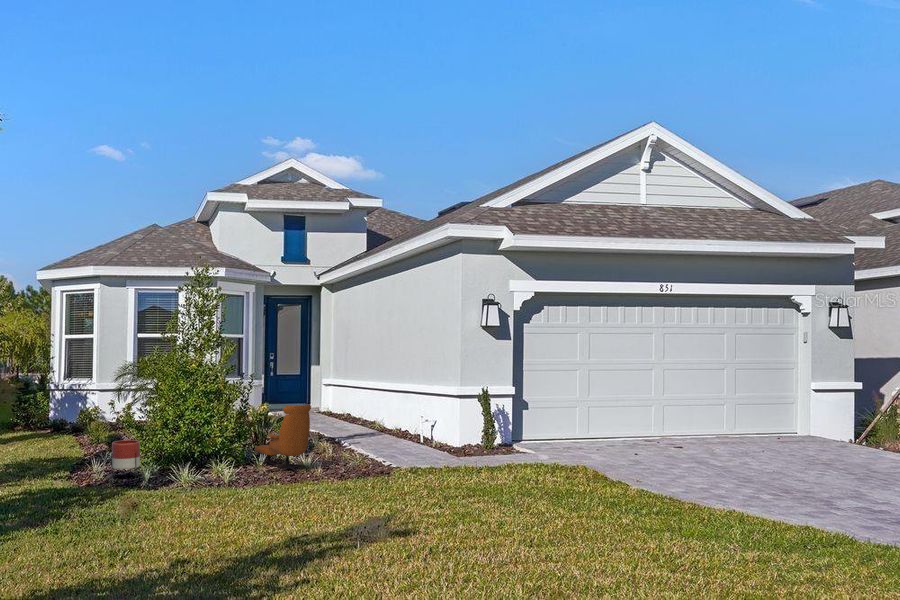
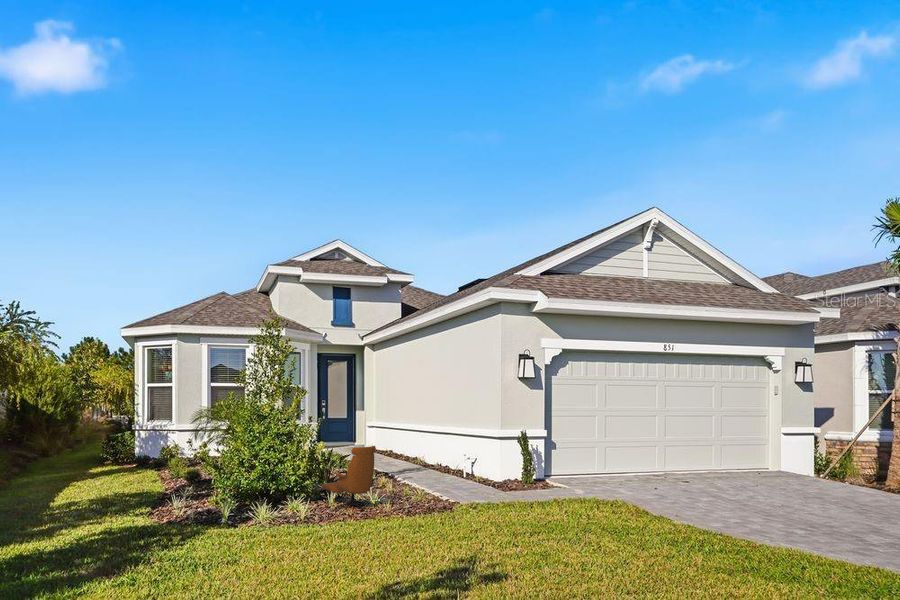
planter: present [111,440,140,479] -> none [191,478,219,516]

